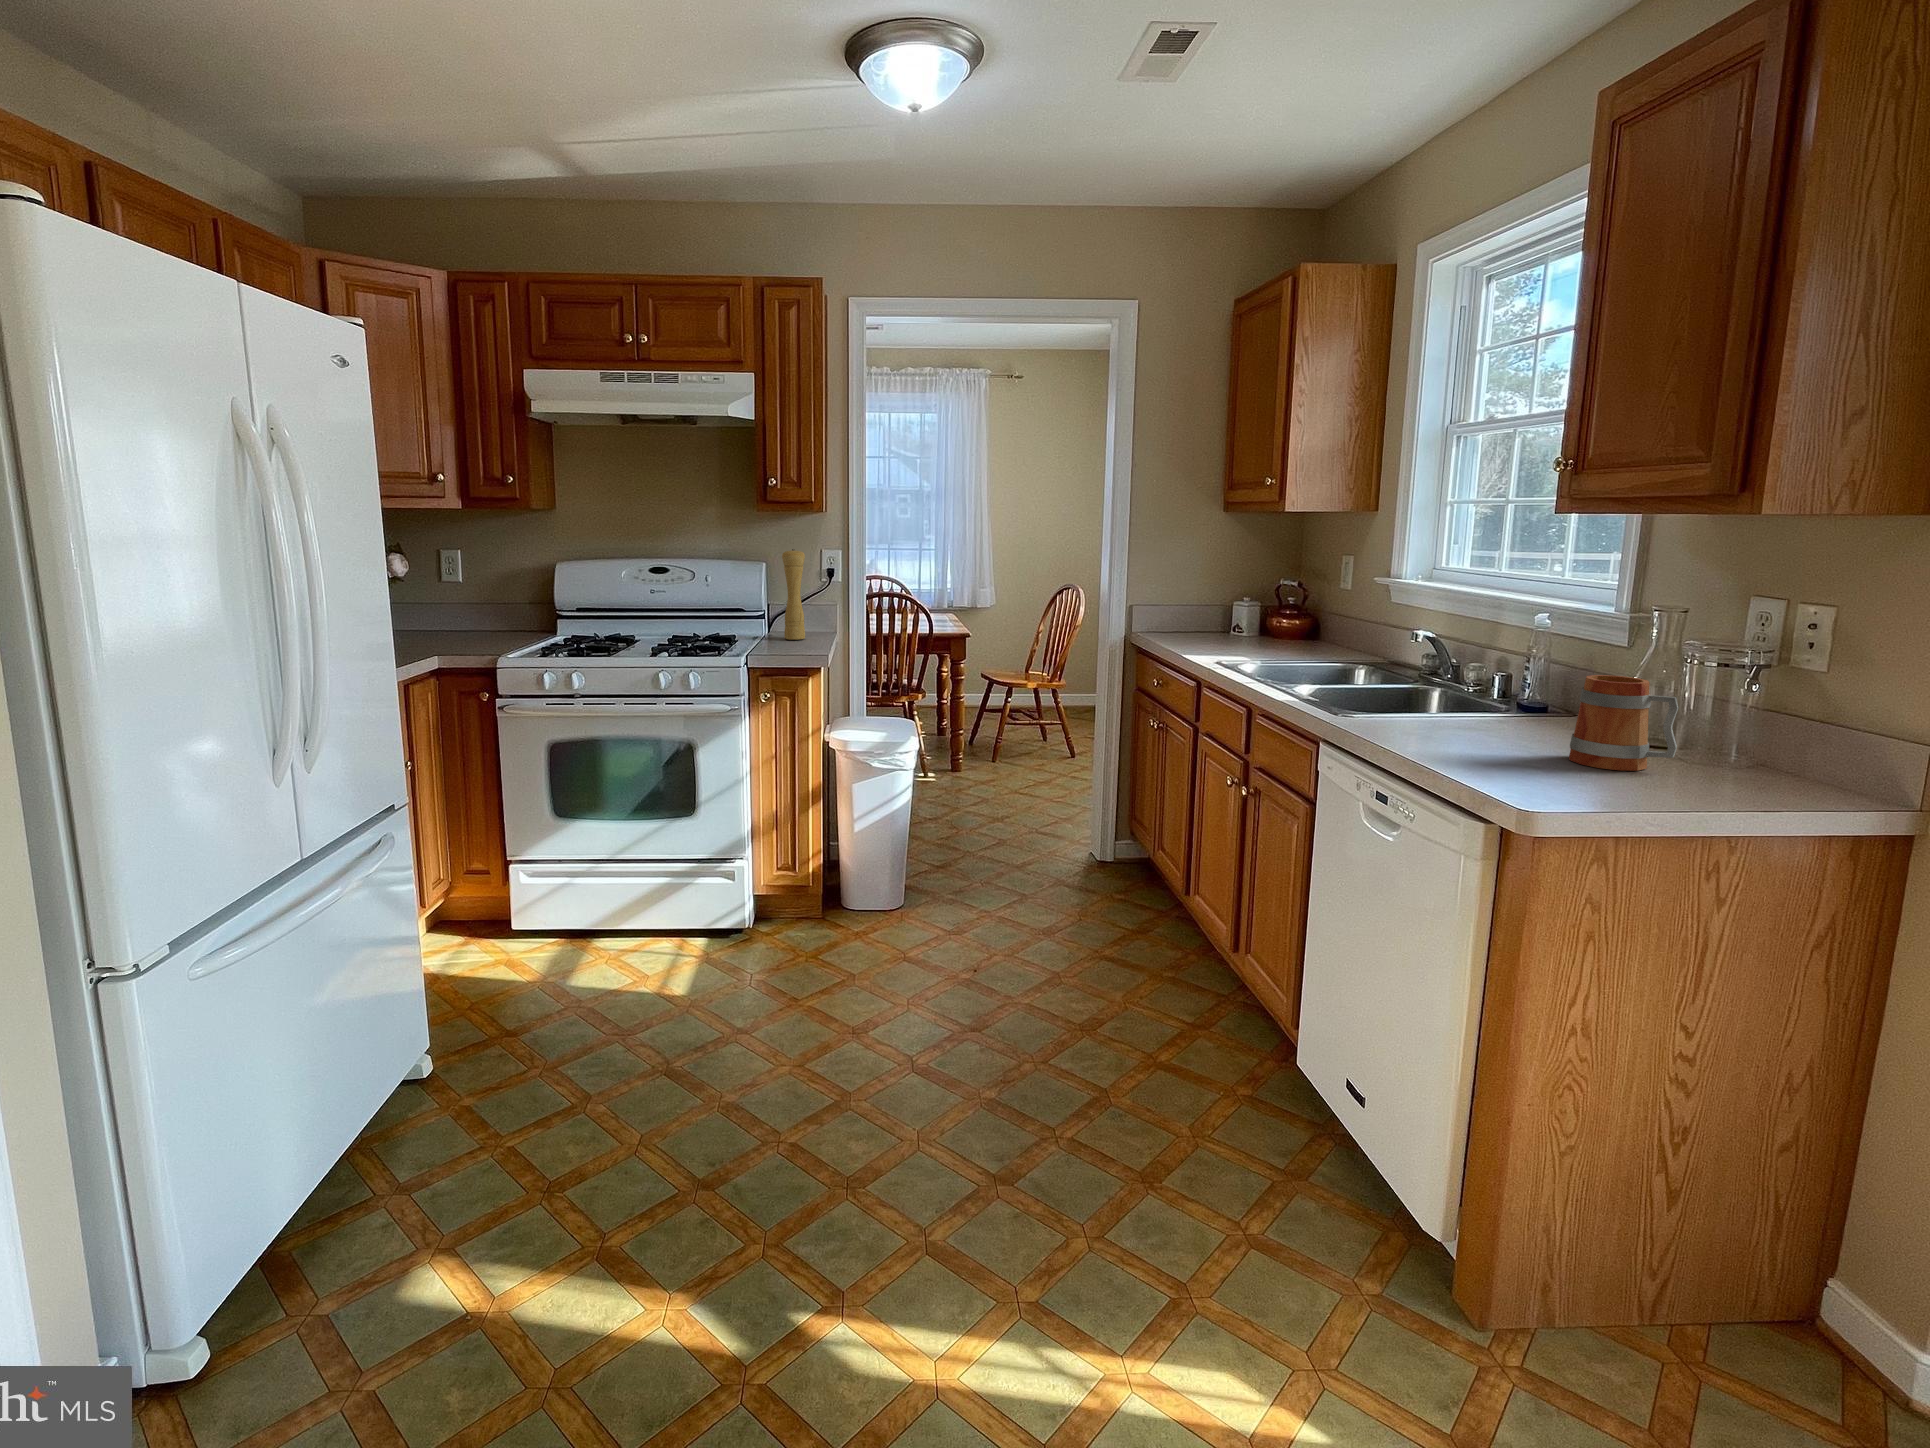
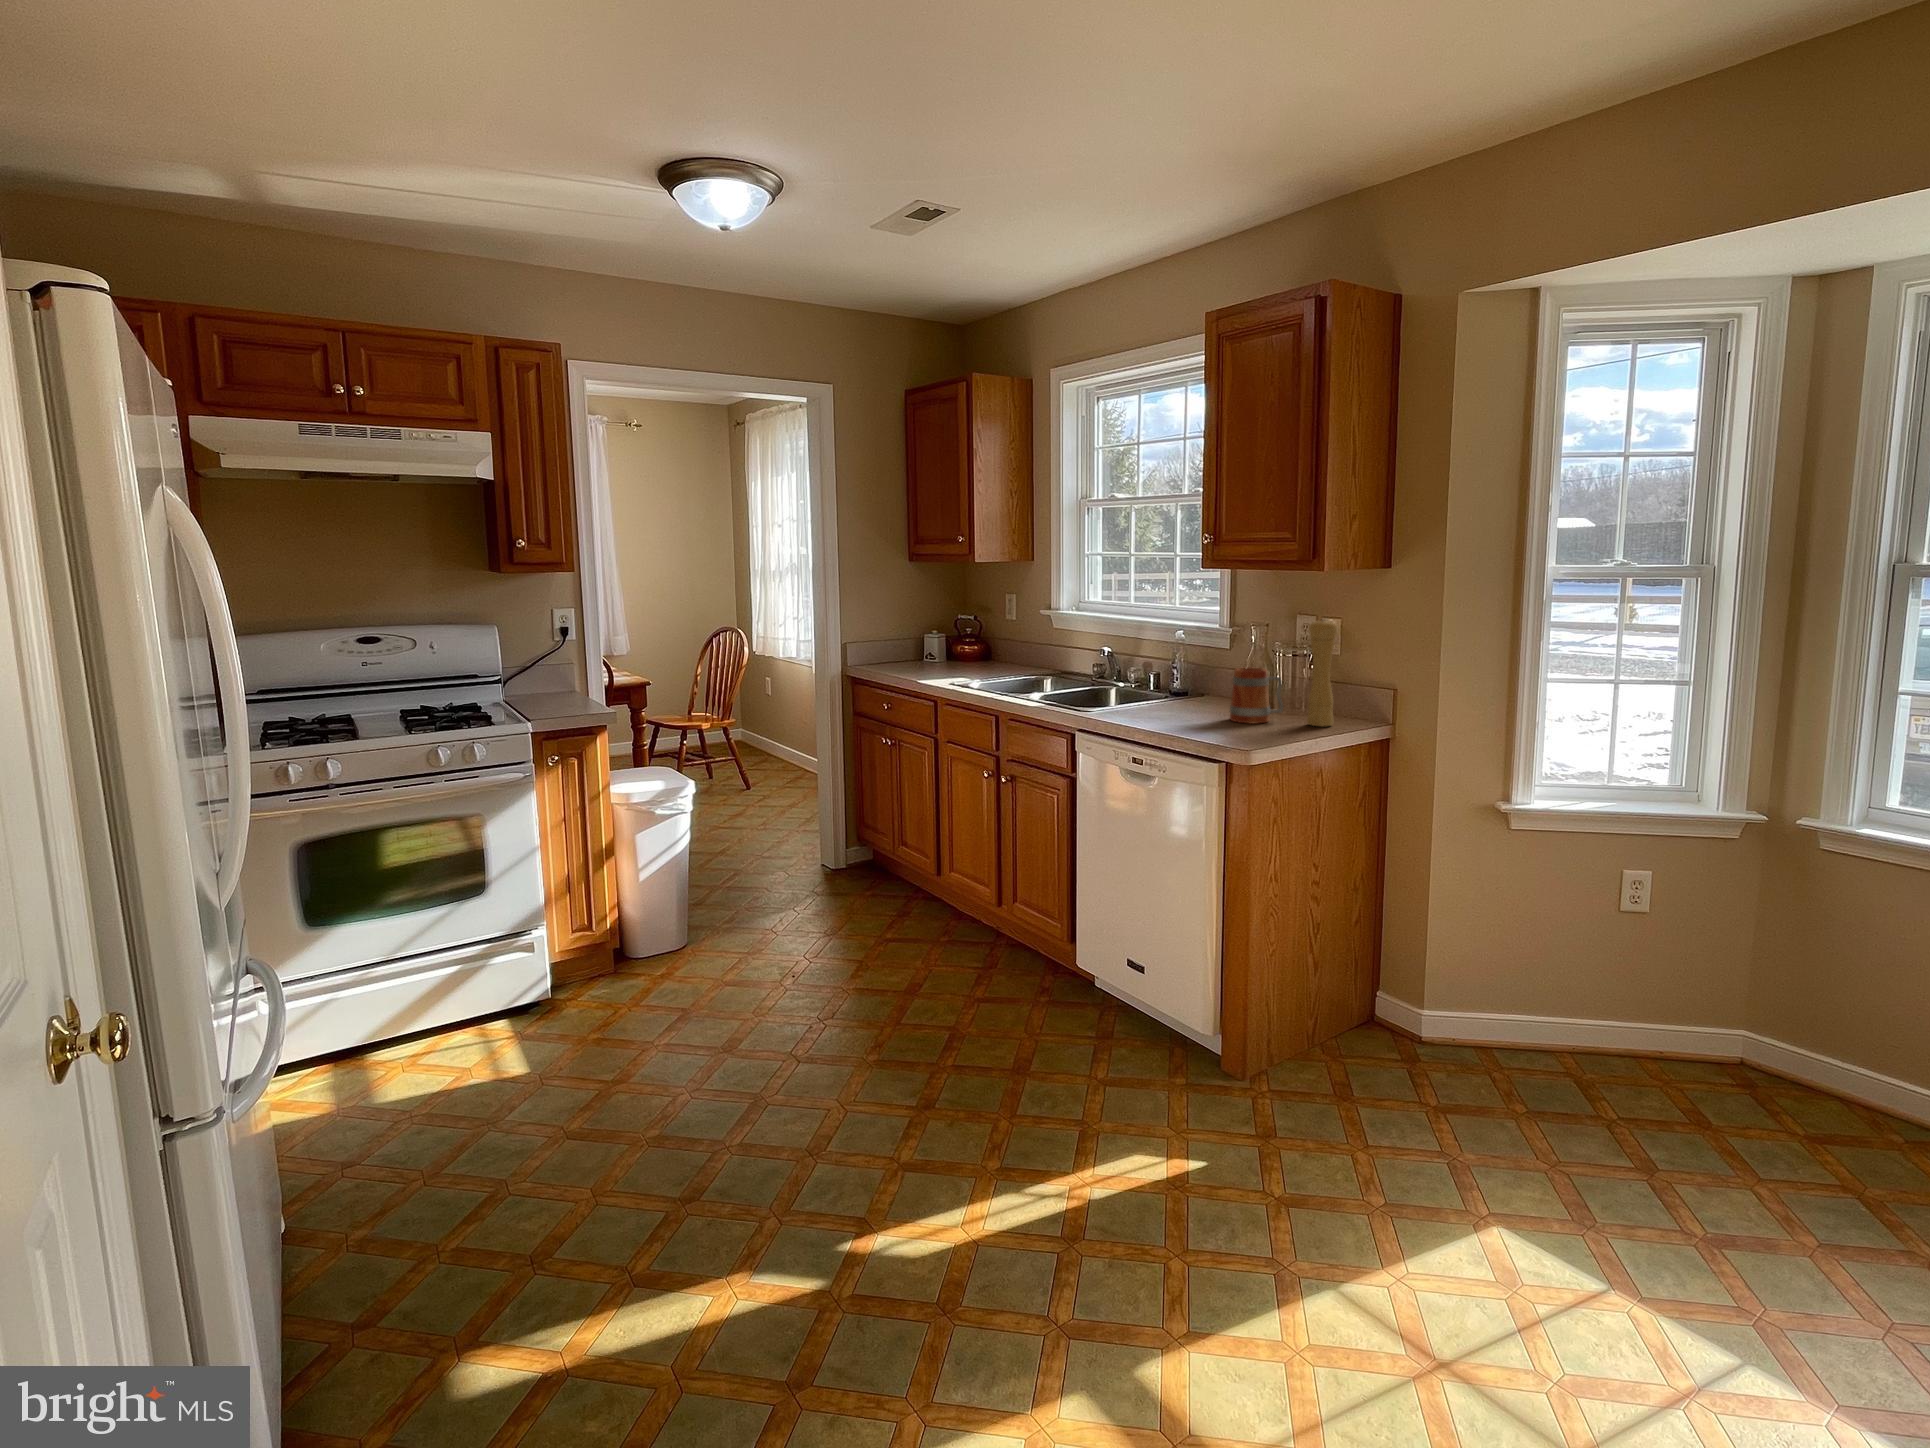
pepper mill: present [782,549,805,640] -> present [1307,620,1337,726]

